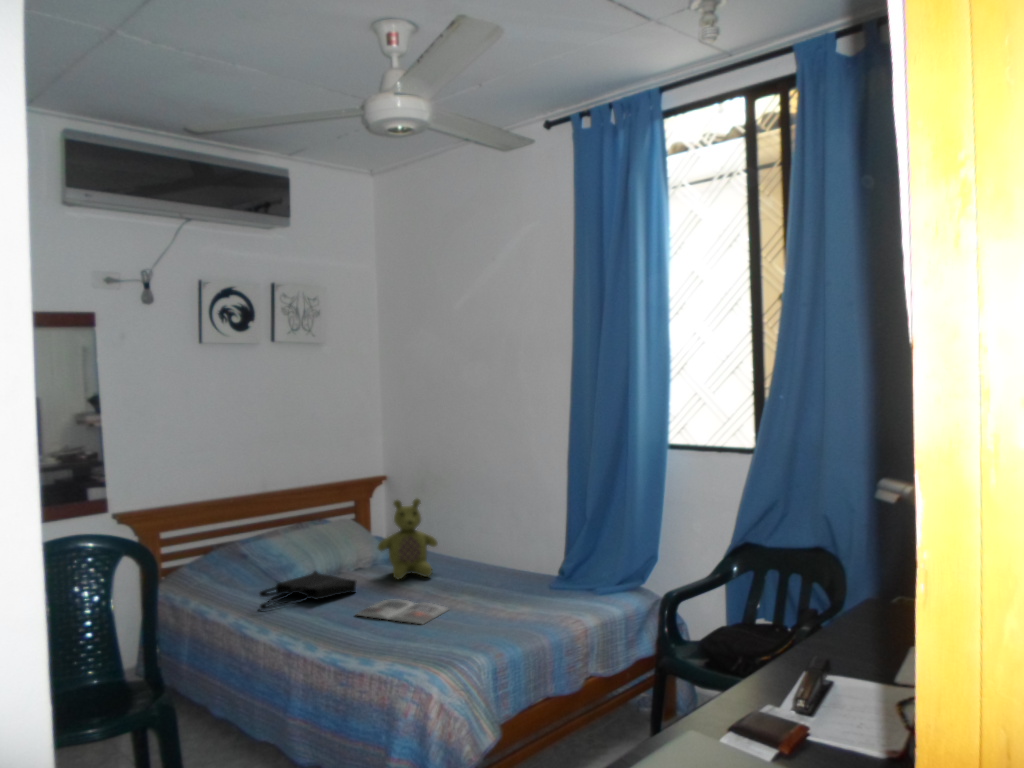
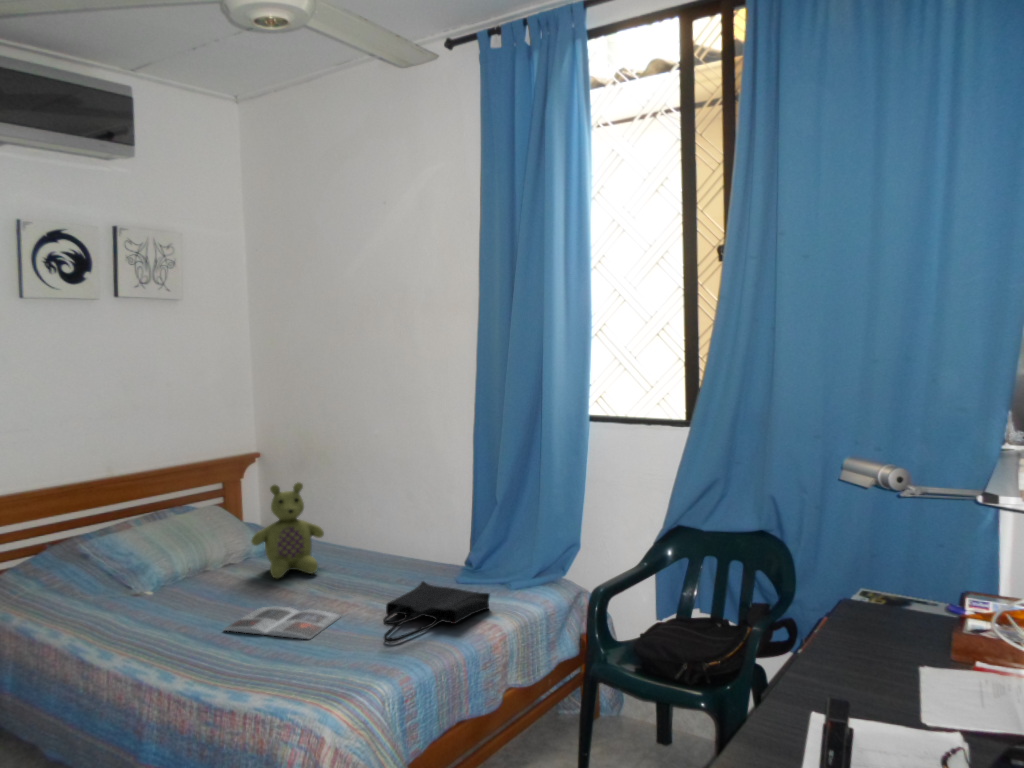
tote bag: present [260,571,356,610] -> present [383,582,490,643]

